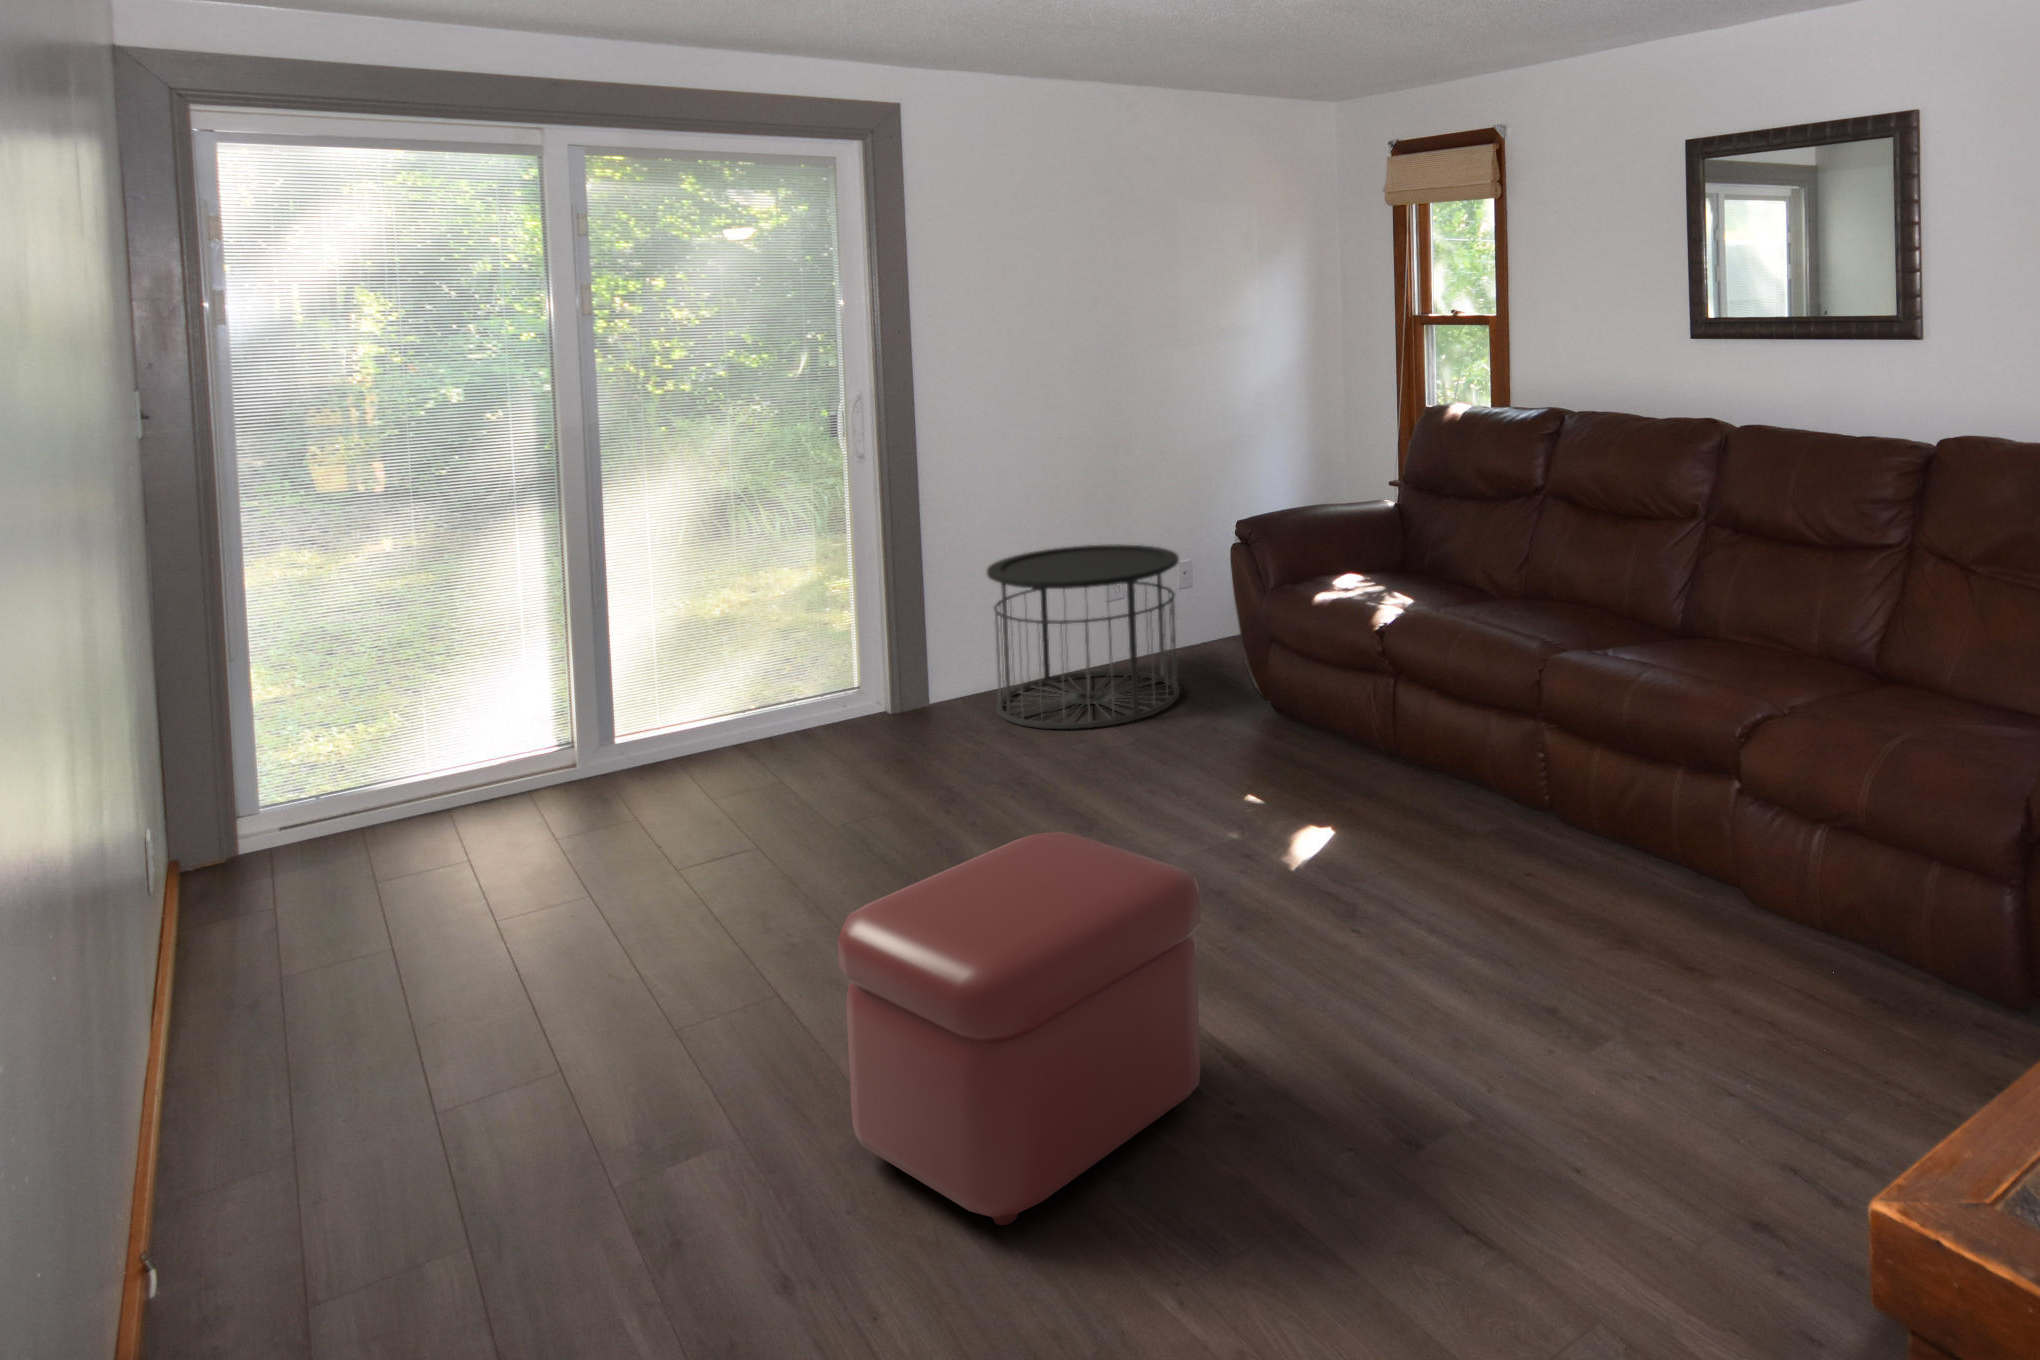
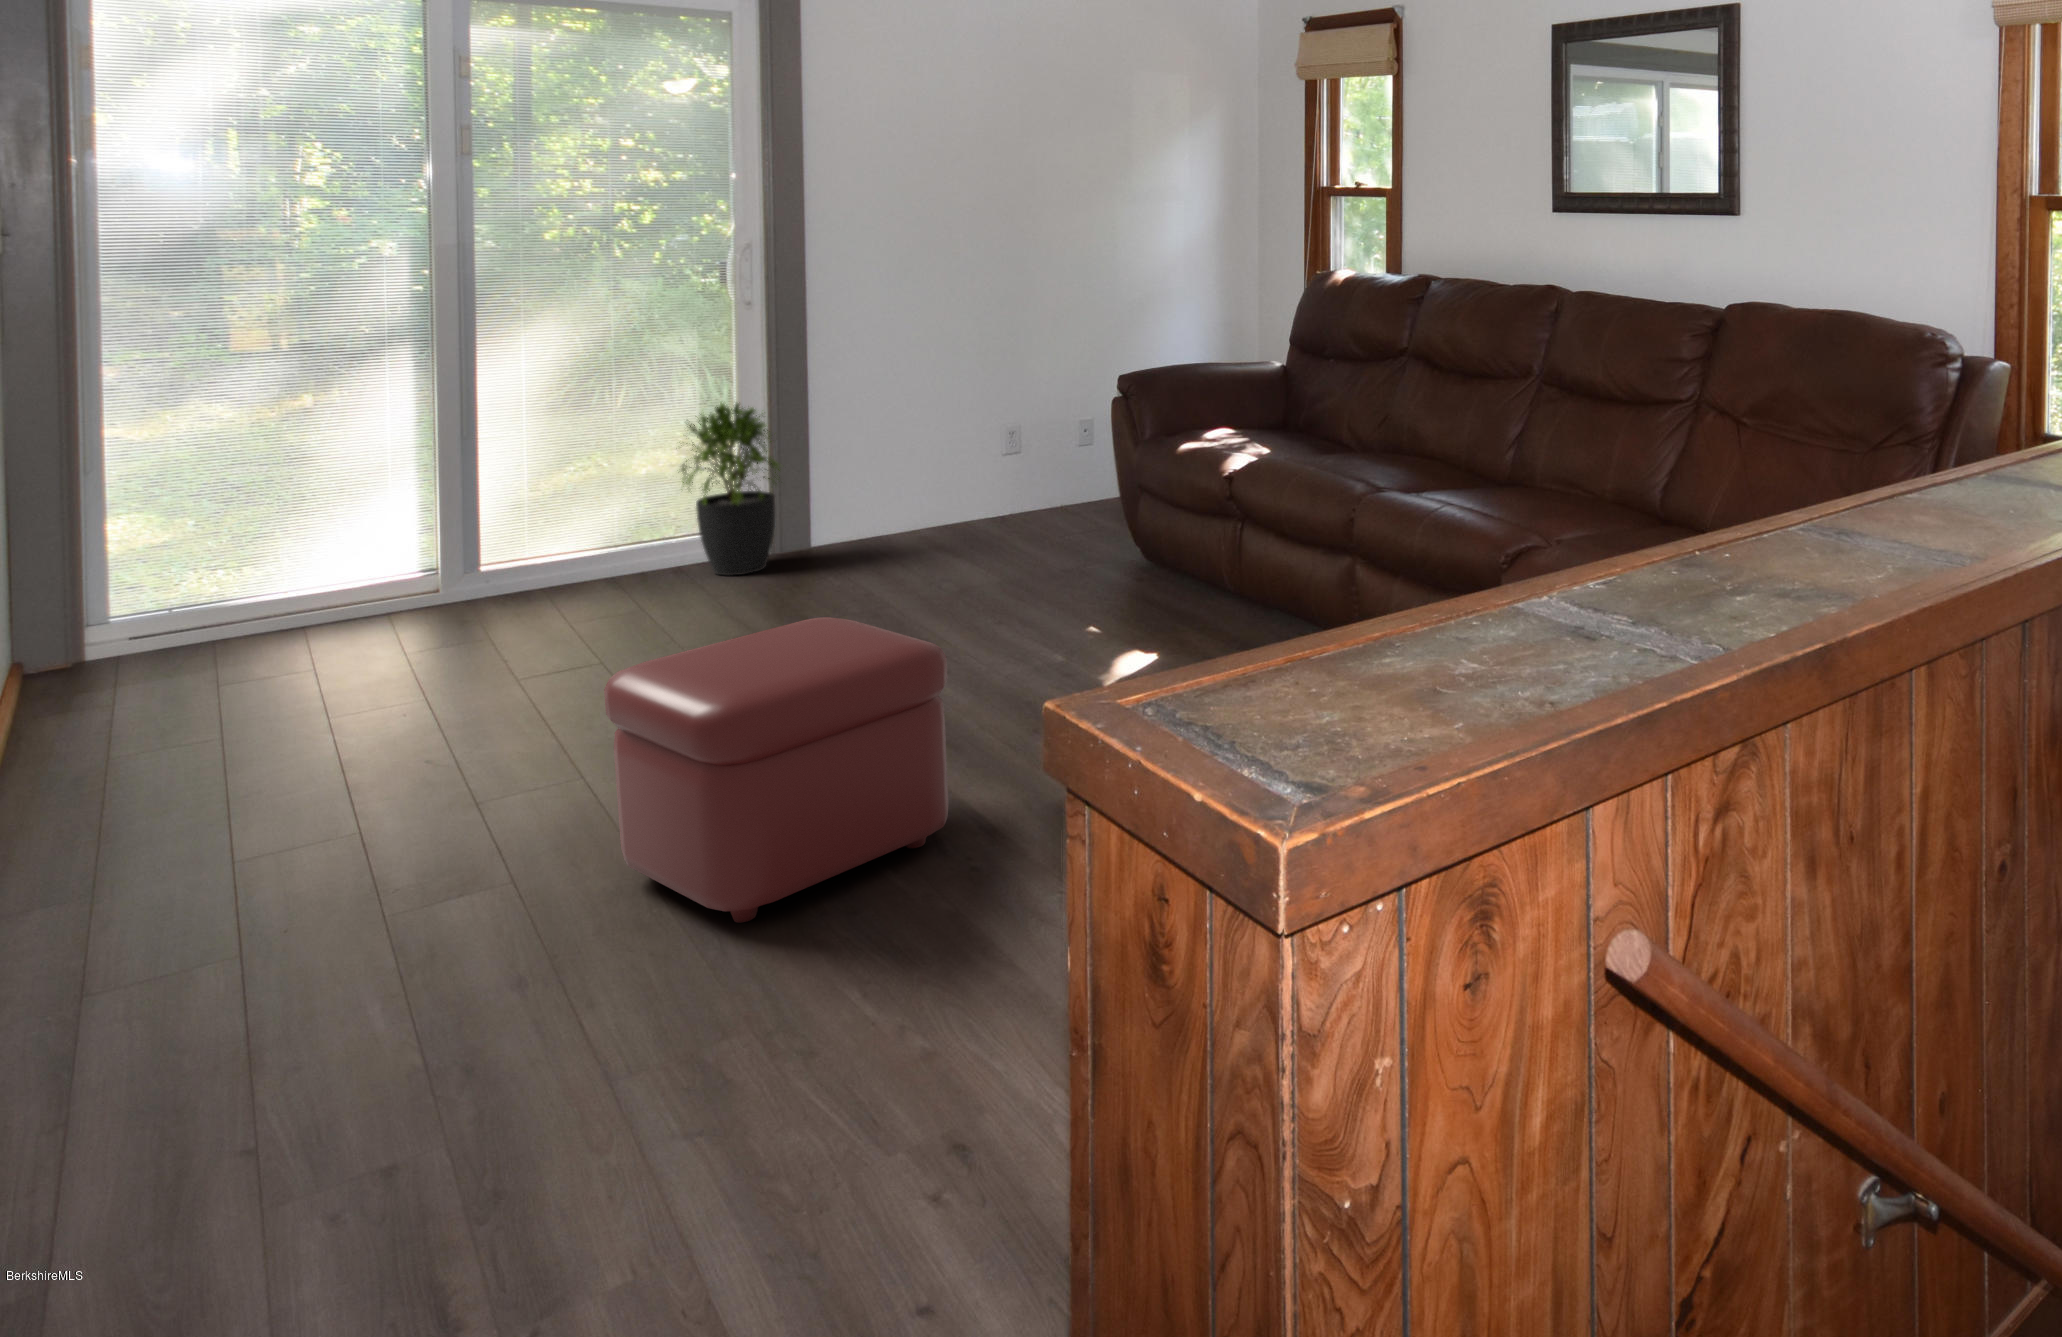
side table: present [987,544,1180,729] -> none [862,401,1059,570]
potted plant: none [799,557,914,739] -> present [681,403,780,576]

